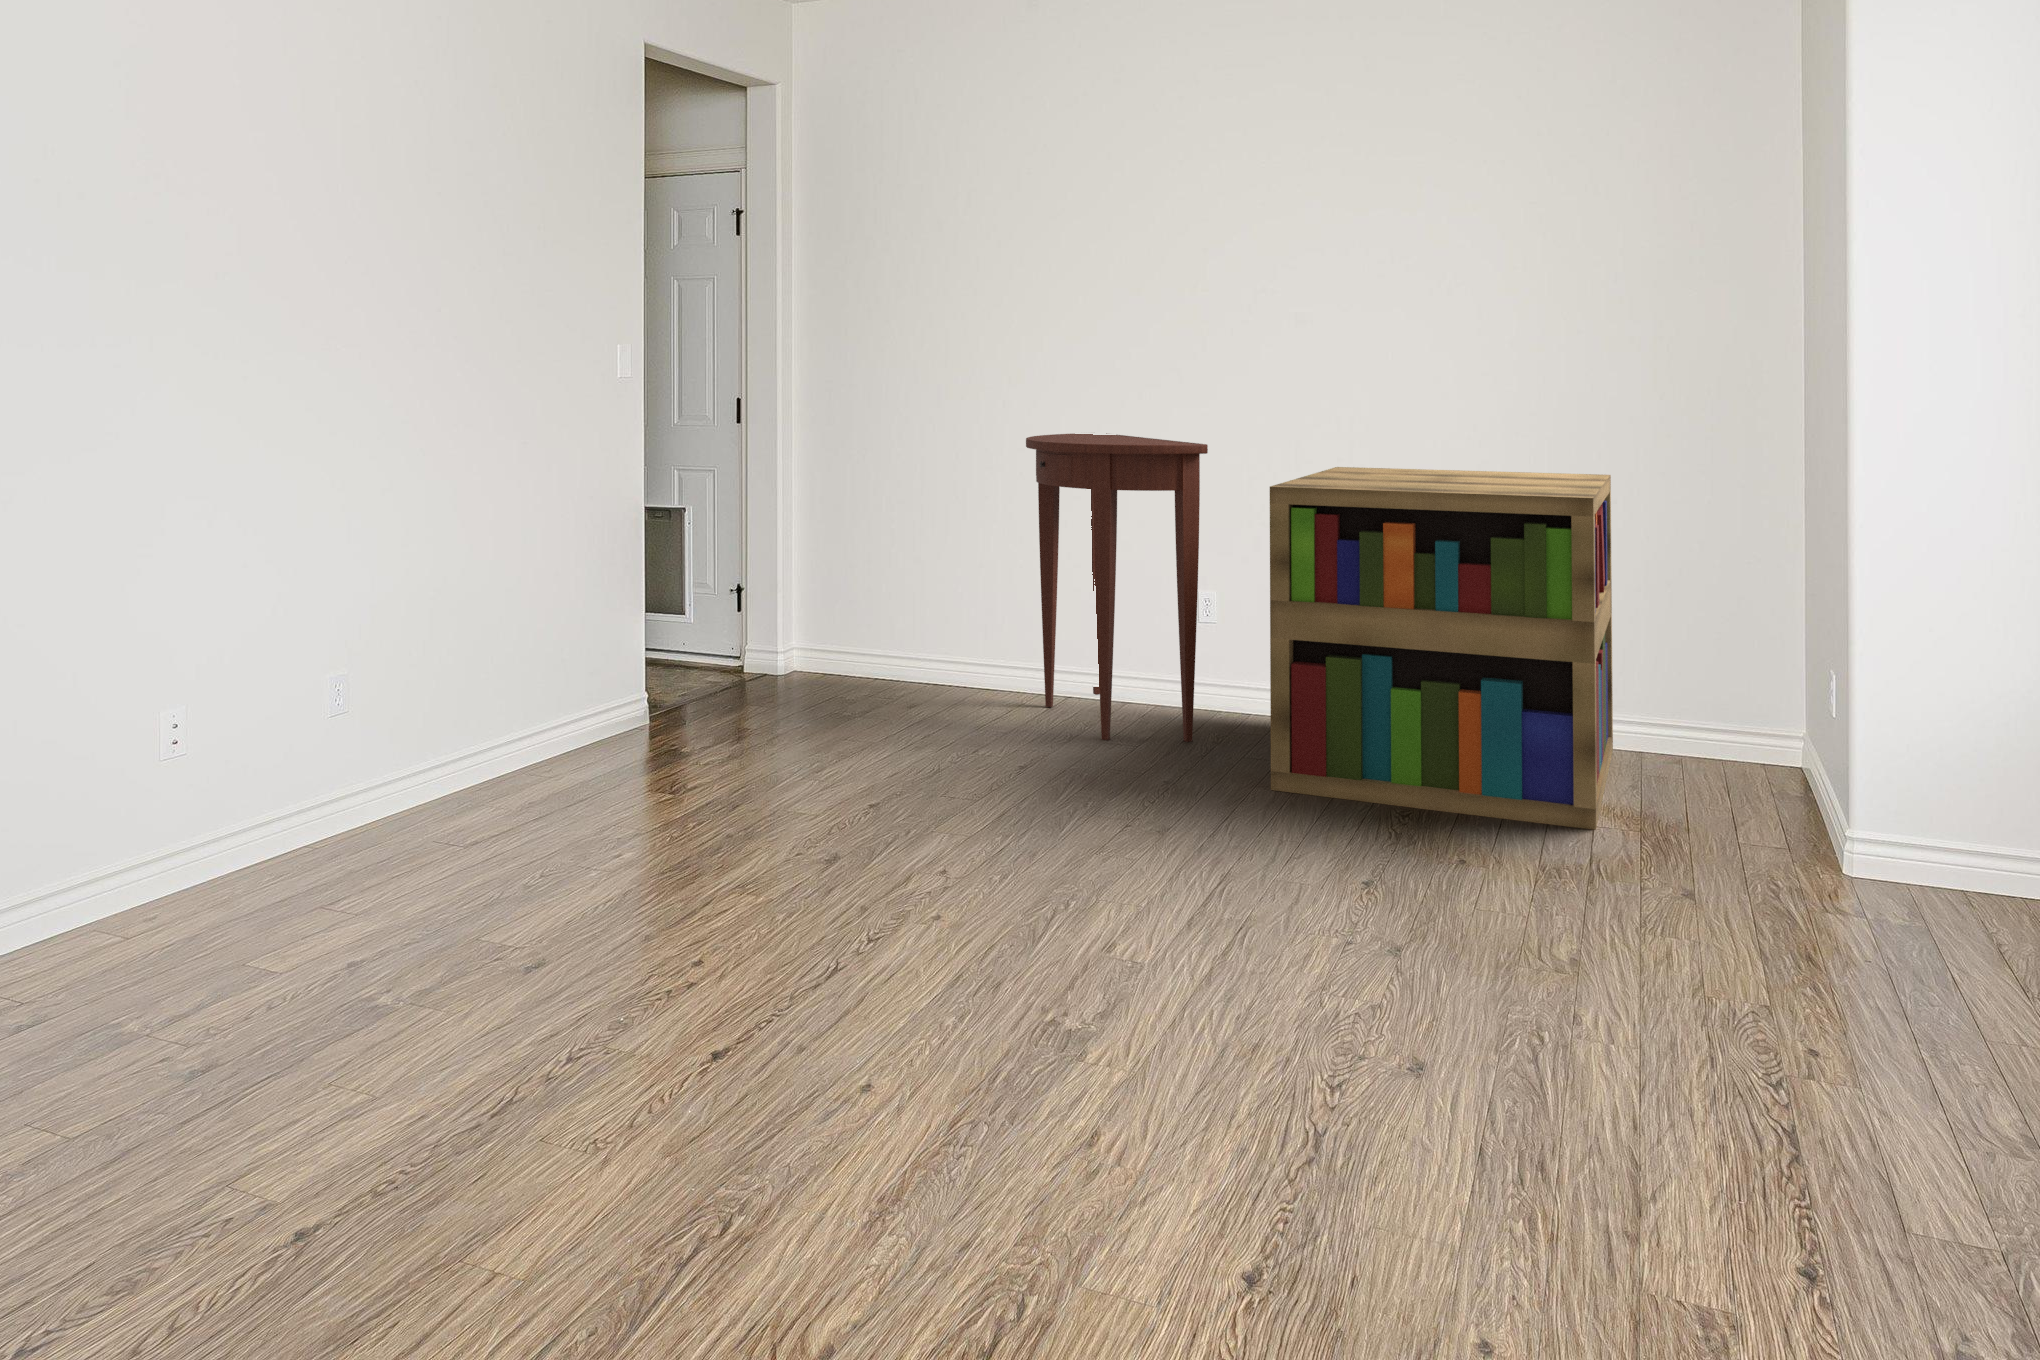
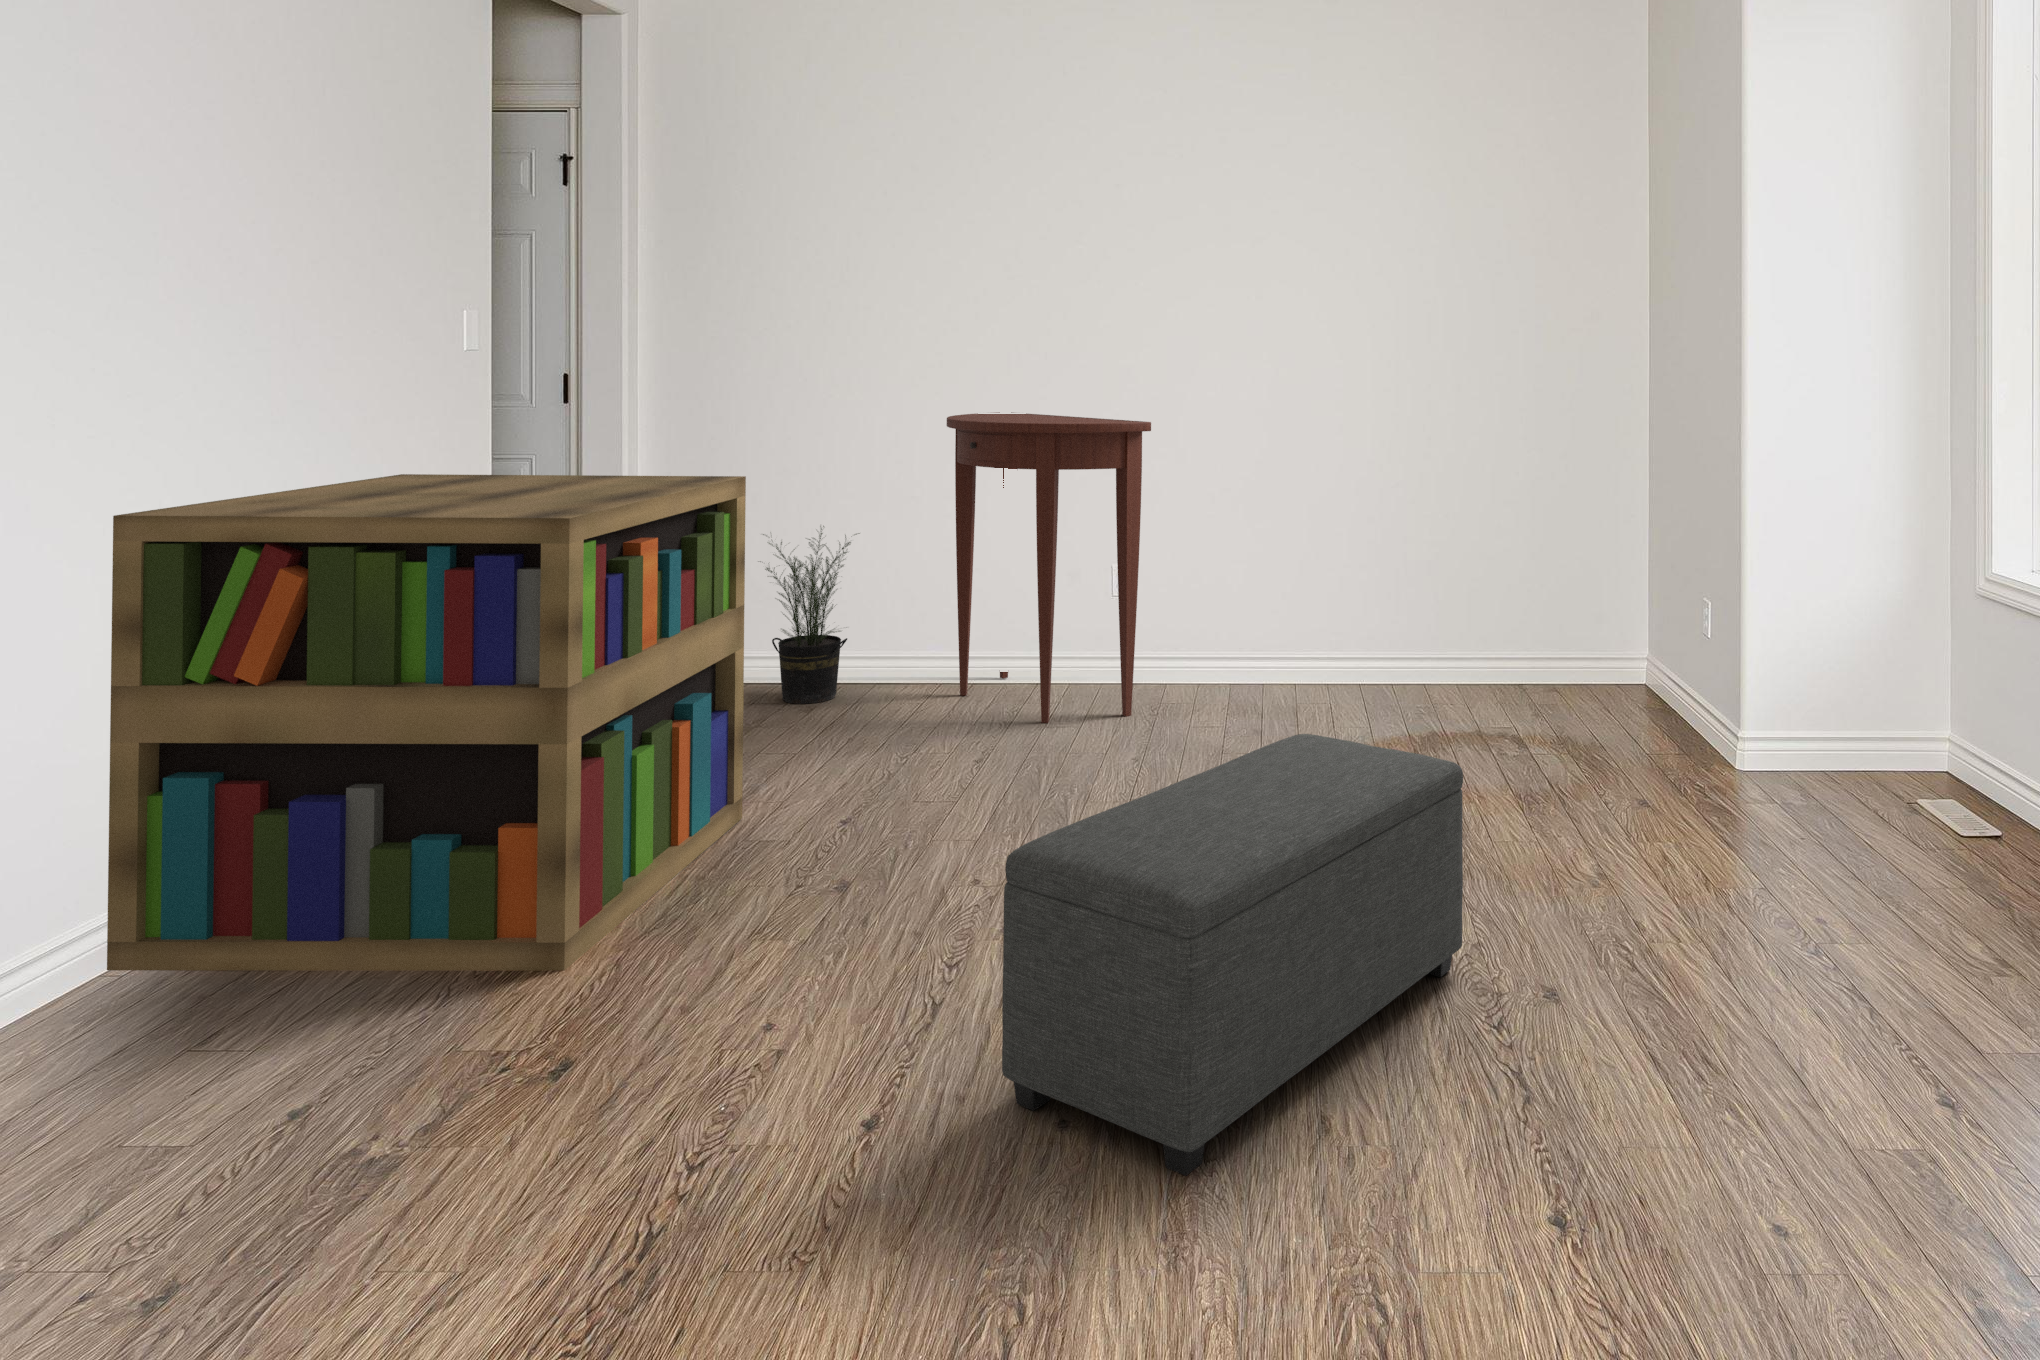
bookshelf: present [1270,467,1613,830] -> present [107,474,746,971]
potted plant: none [871,535,956,701] -> present [763,526,851,704]
ottoman: none [829,764,1339,1154] -> present [1002,734,1463,1176]

